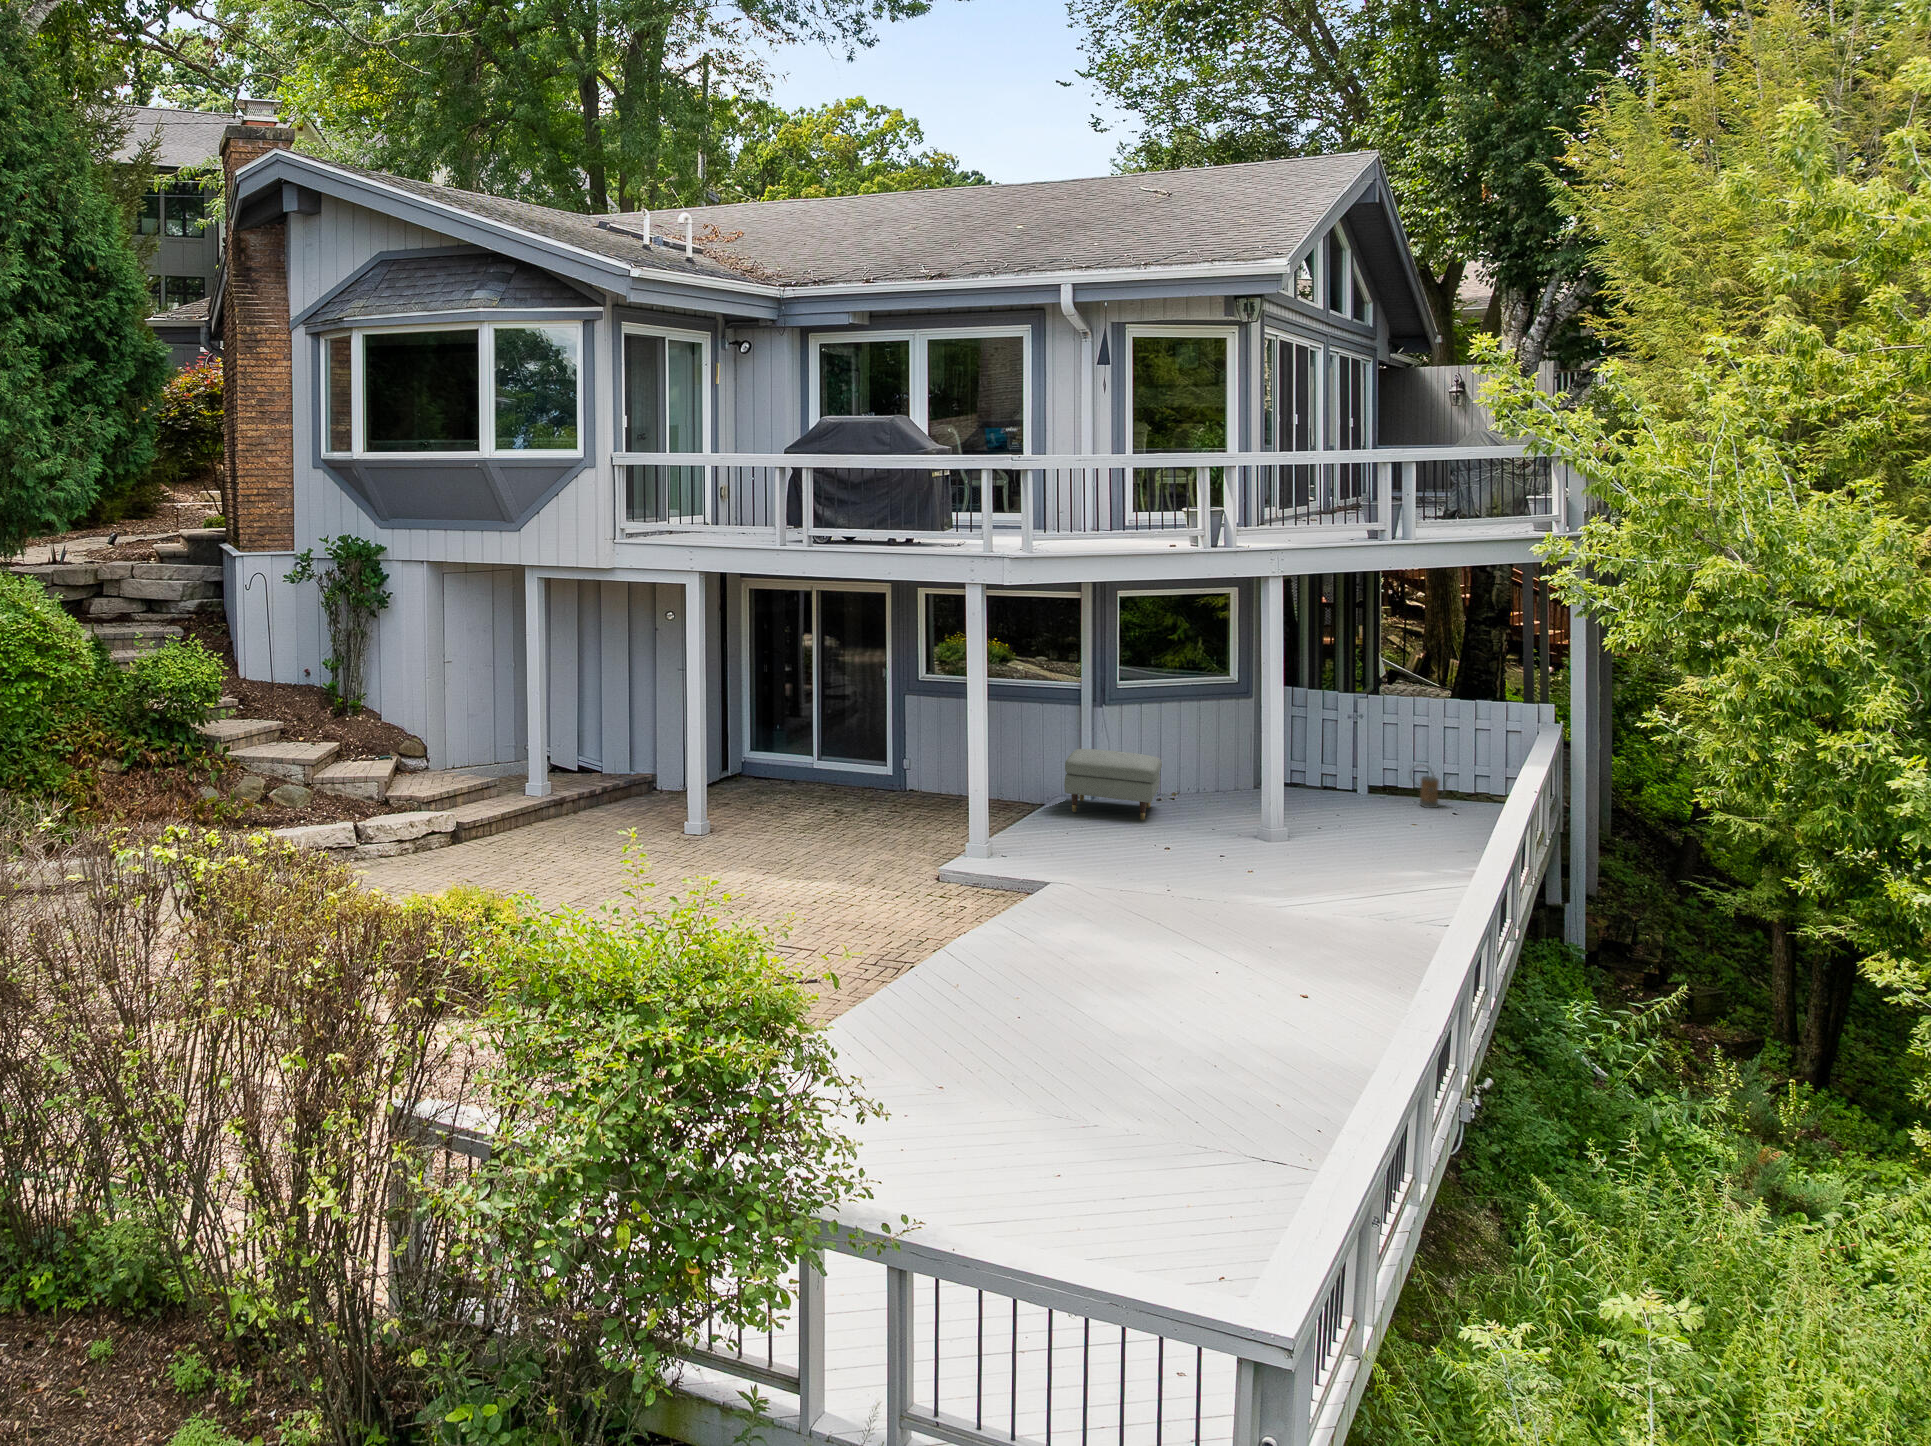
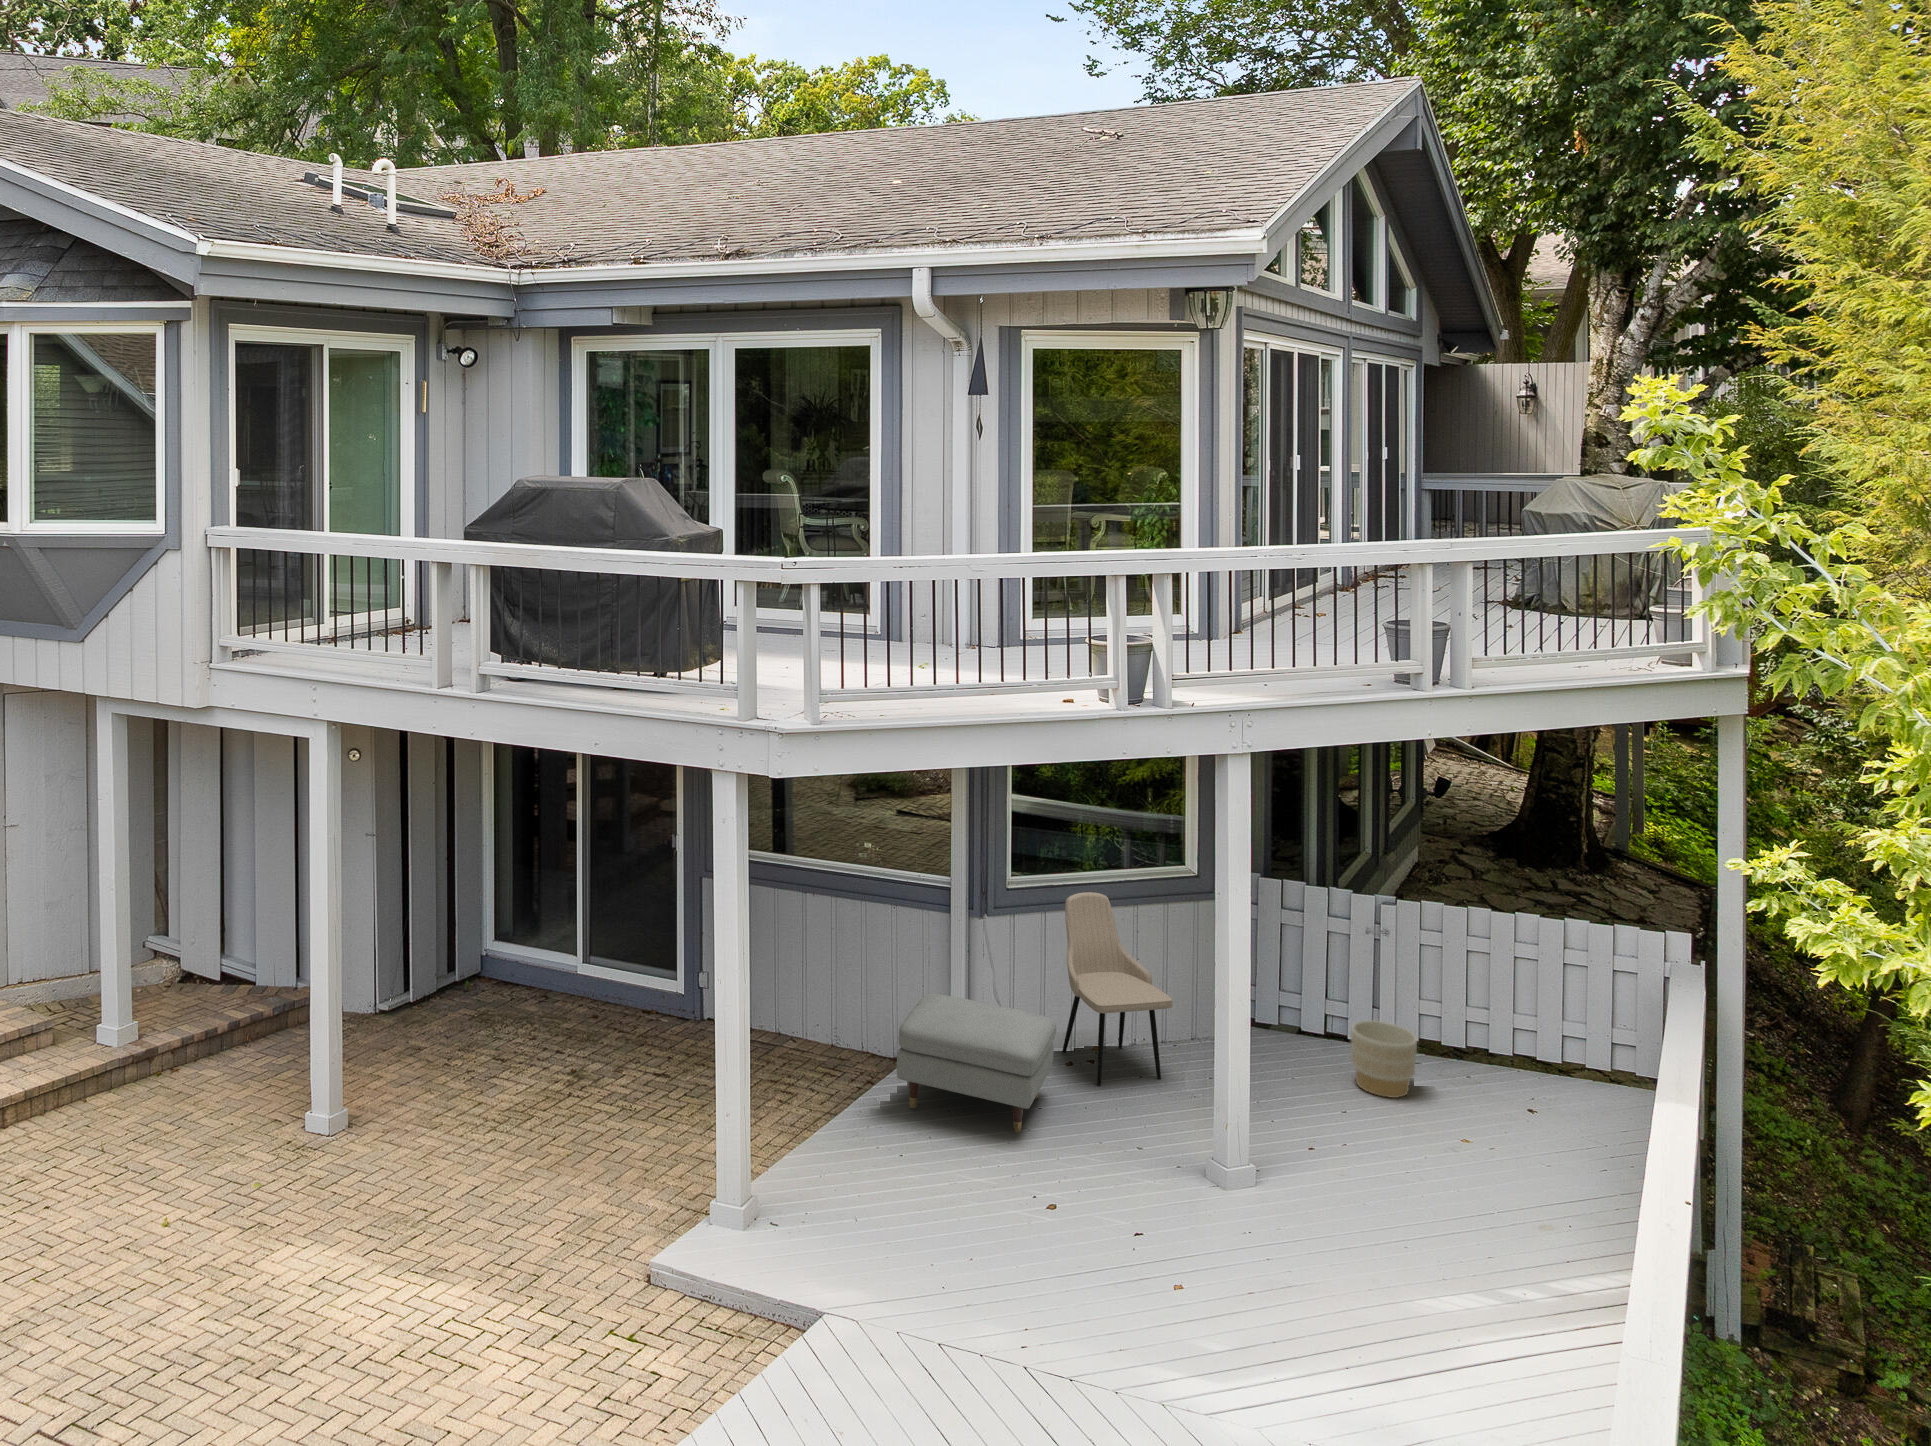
dining chair: none [1159,690,1232,803] -> present [1062,892,1172,1086]
planter: none [1344,762,1385,804] -> present [1351,1021,1417,1098]
watering can: present [1411,775,1447,808] -> none [1457,1039,1526,1113]

